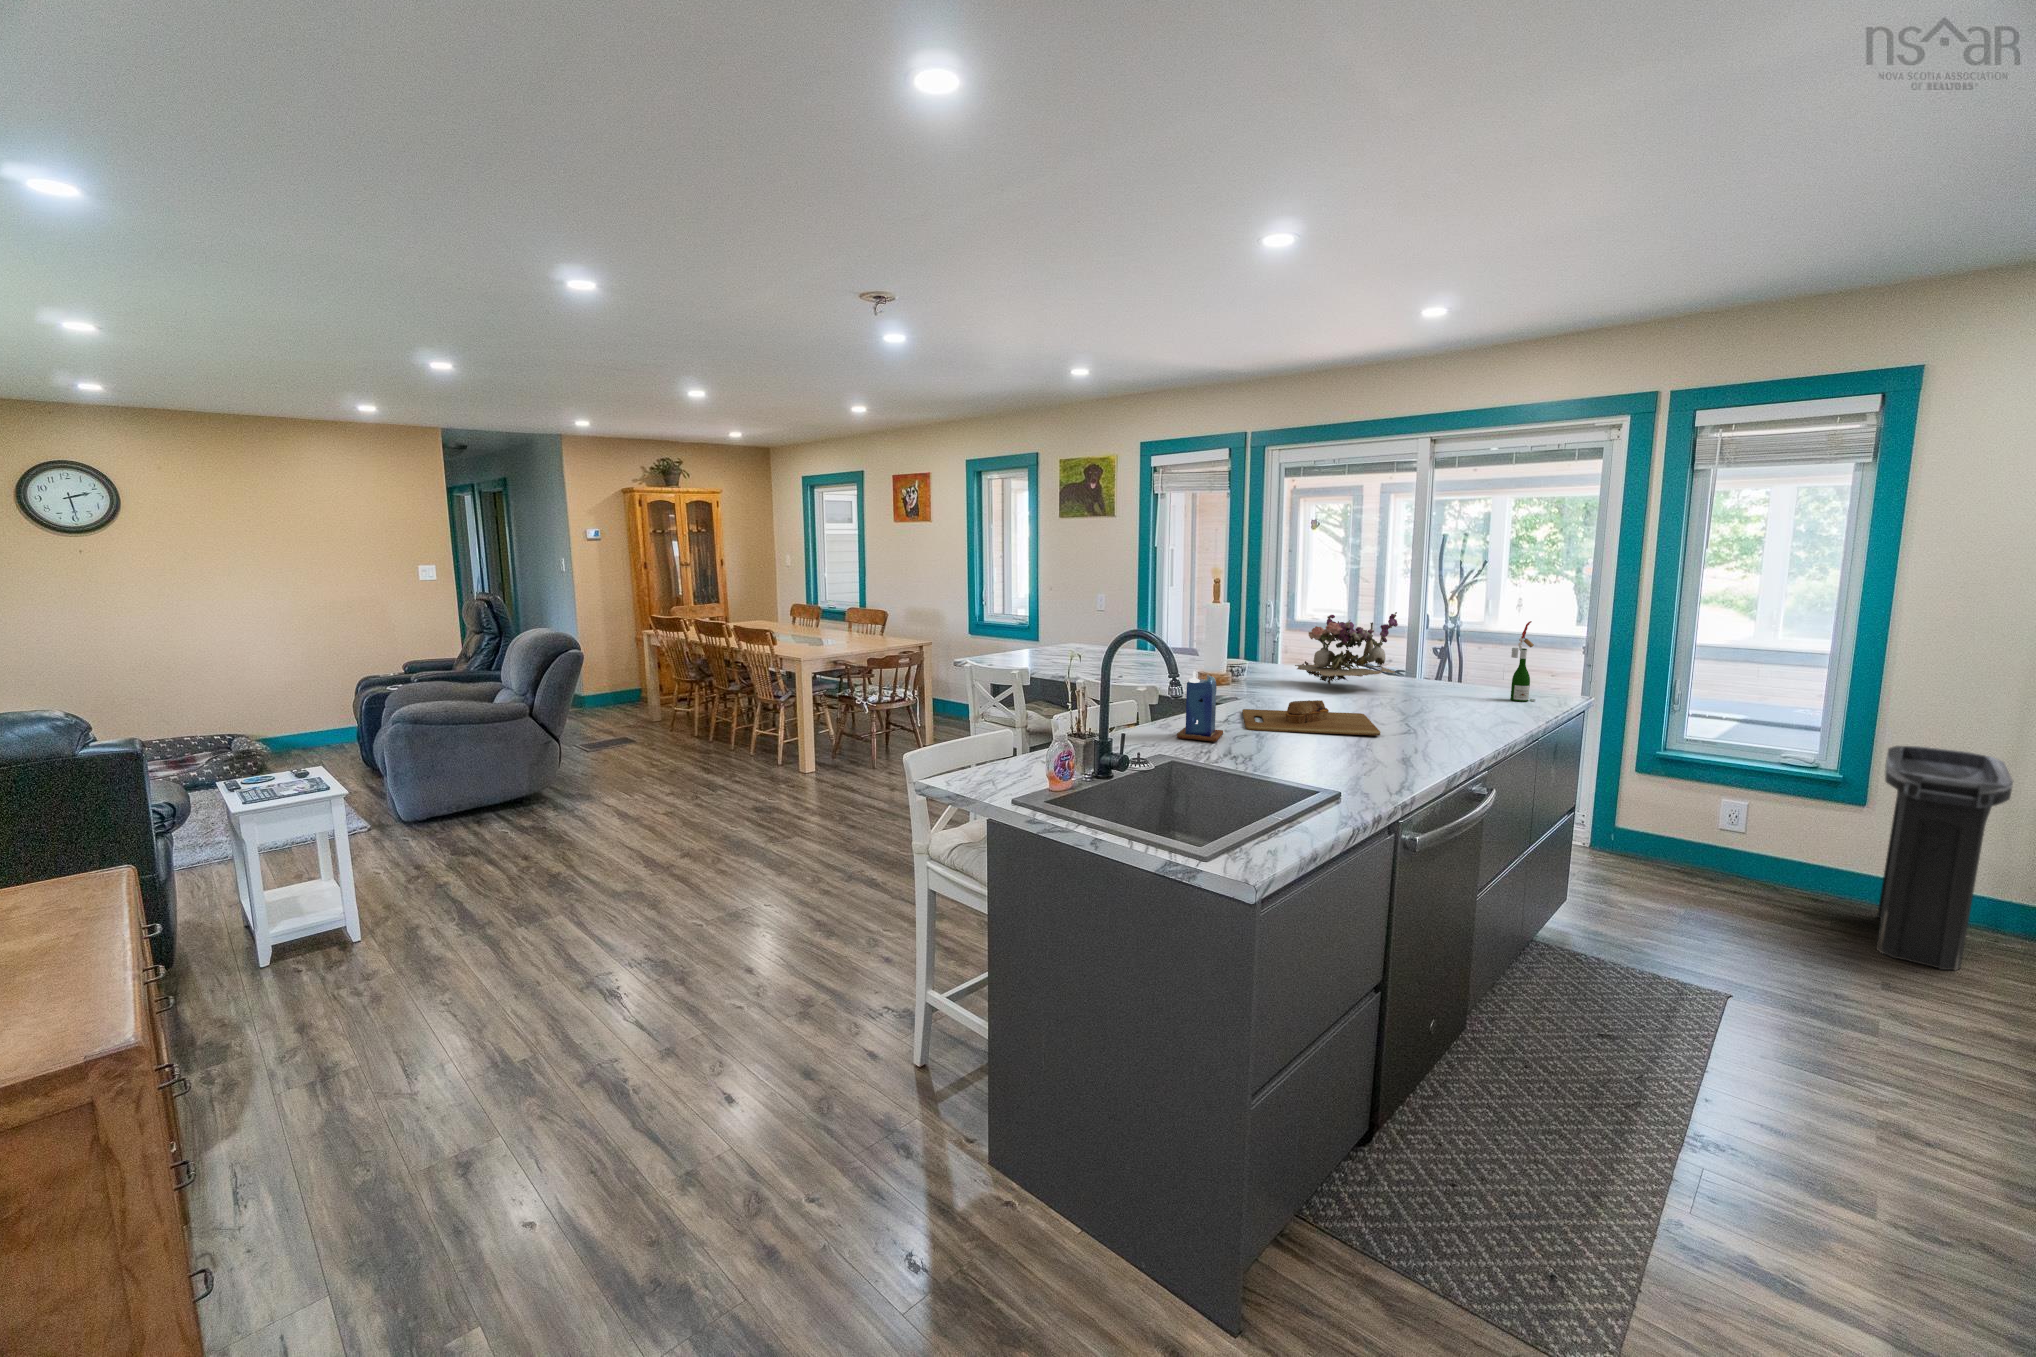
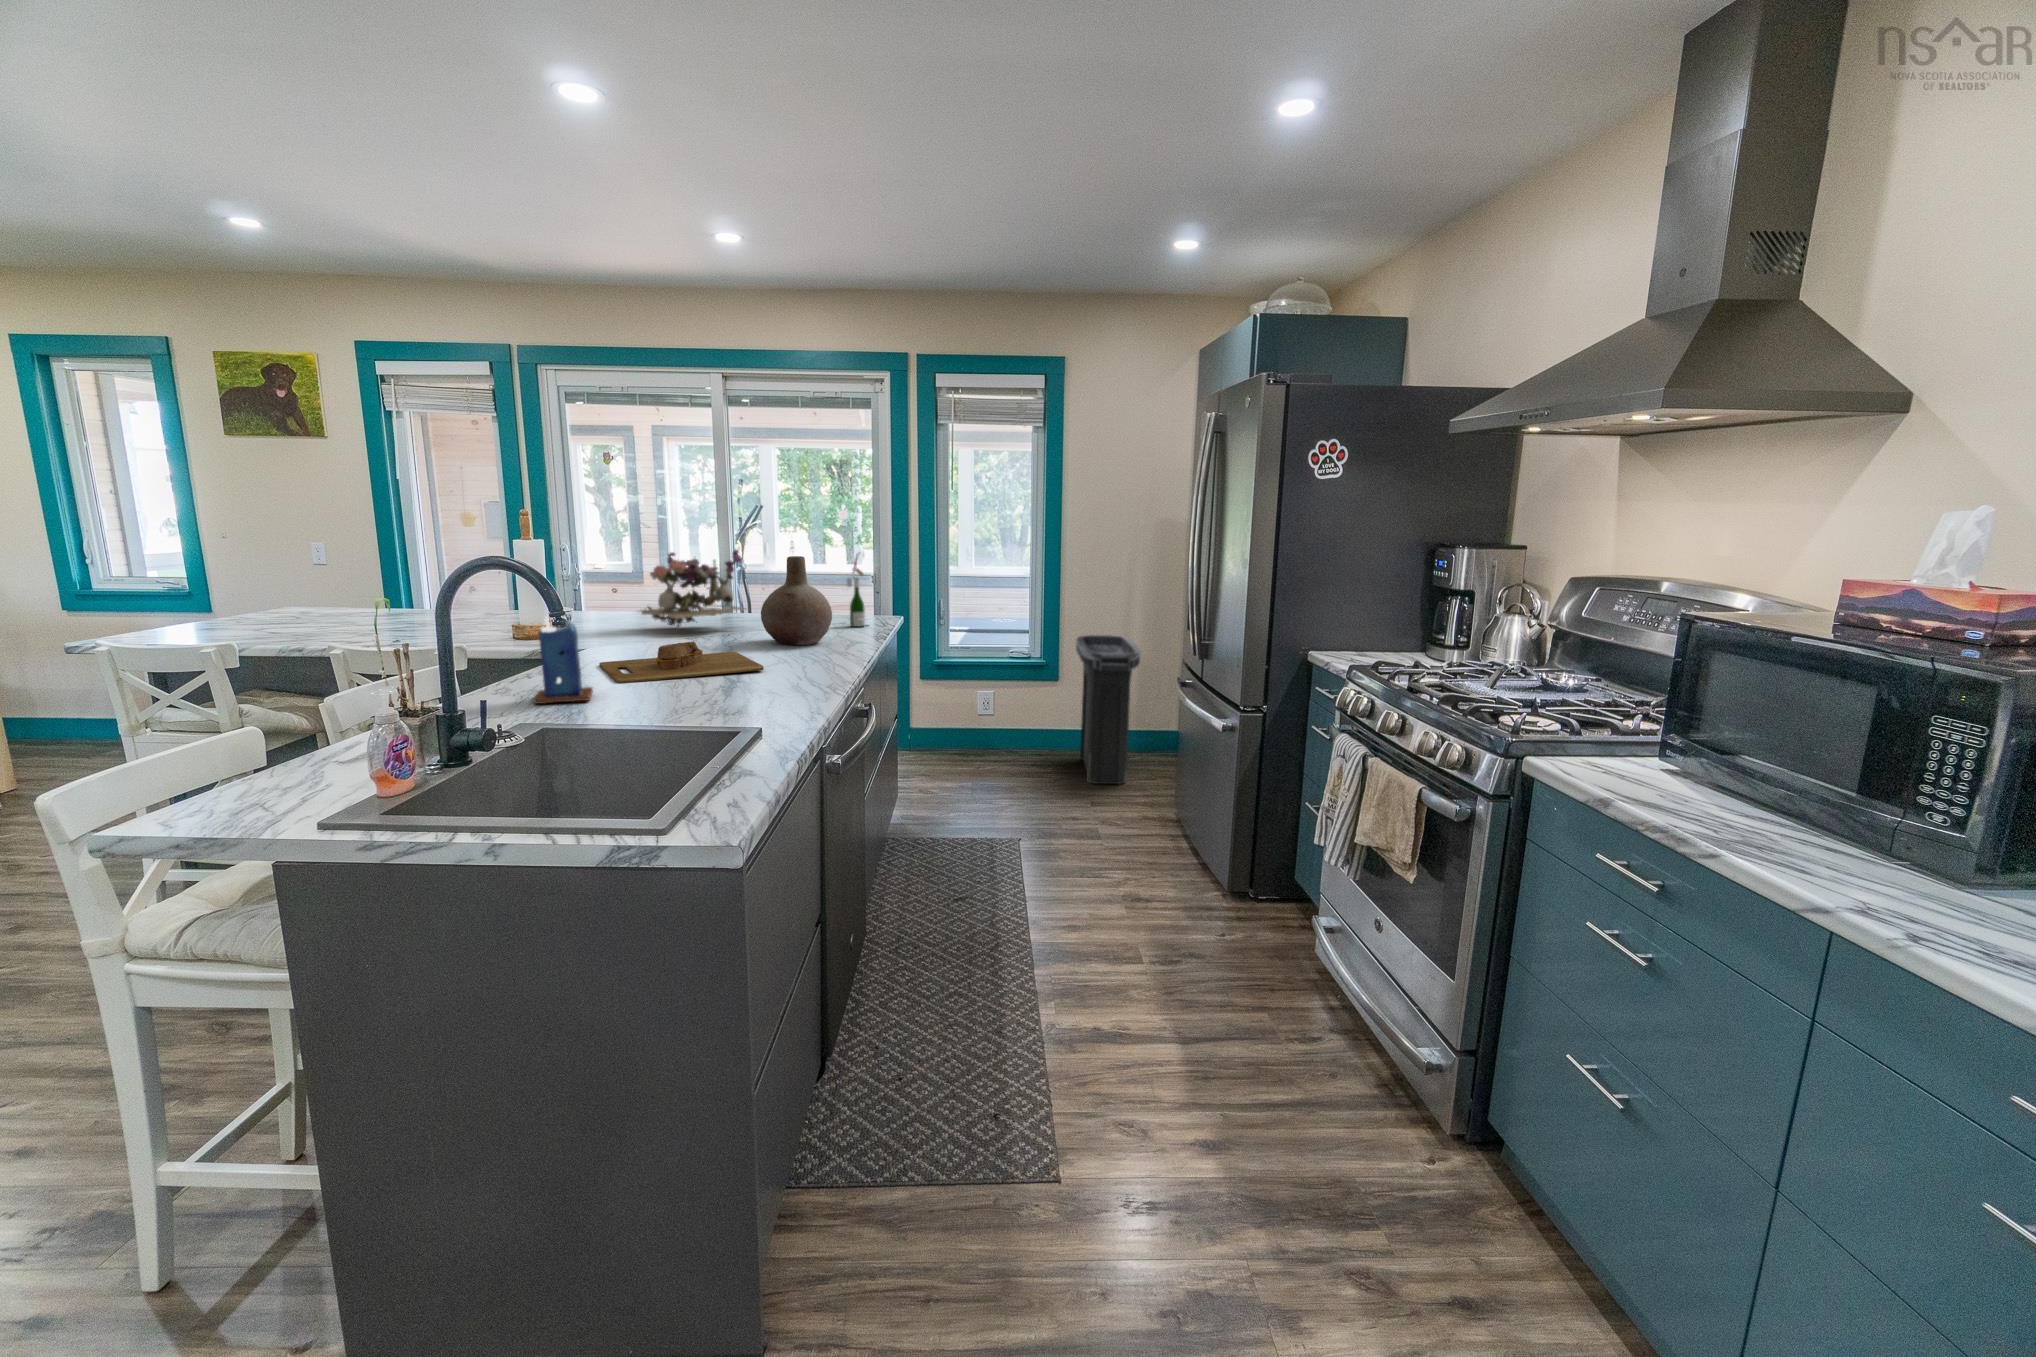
vase: none [1401,625,1478,715] -> present [761,556,832,645]

